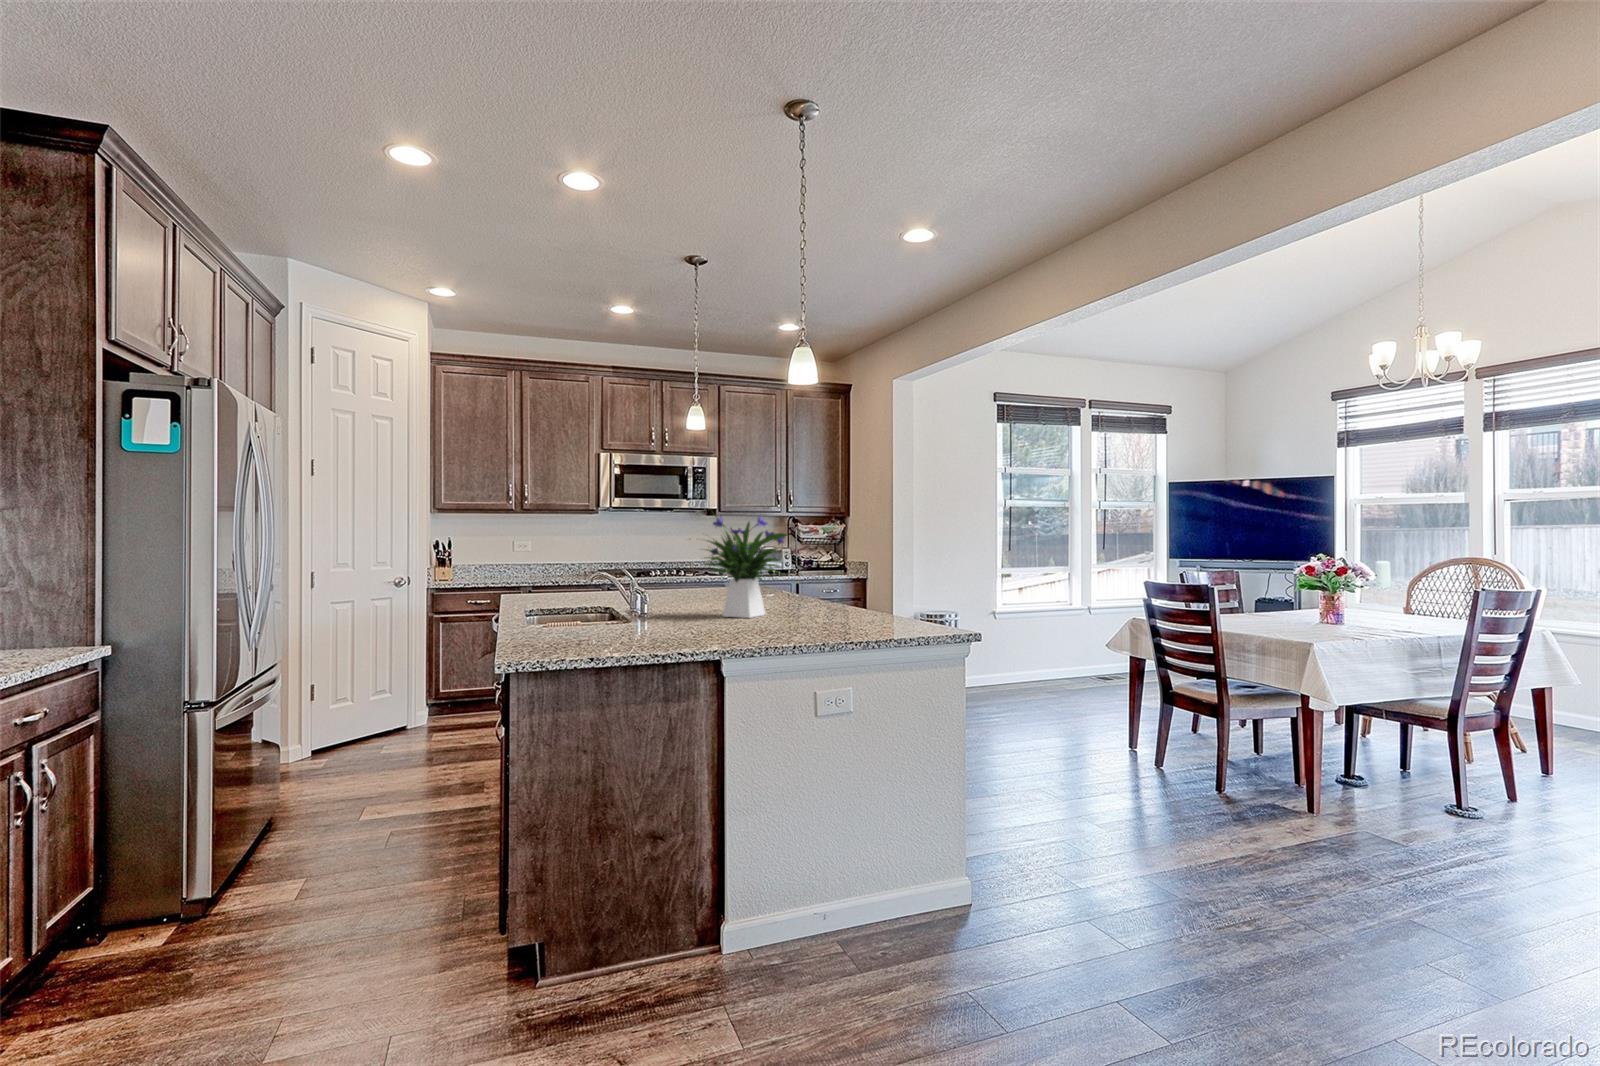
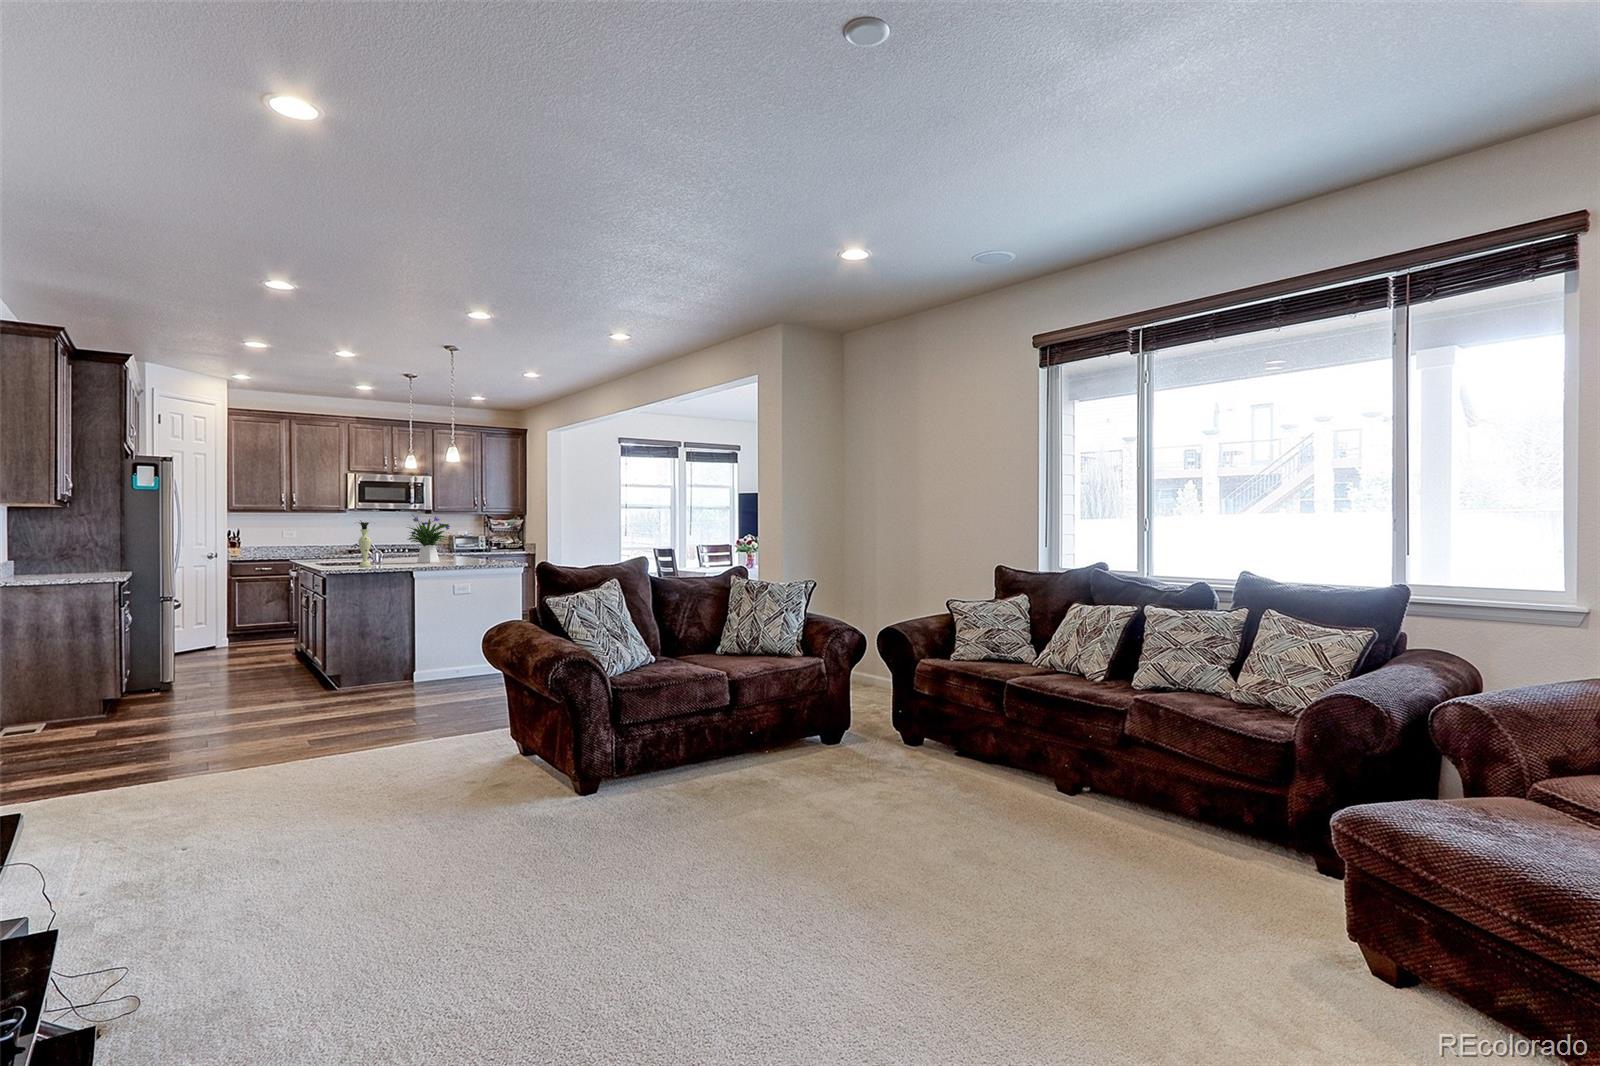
vase: none [593,522,644,636] -> present [358,522,371,567]

